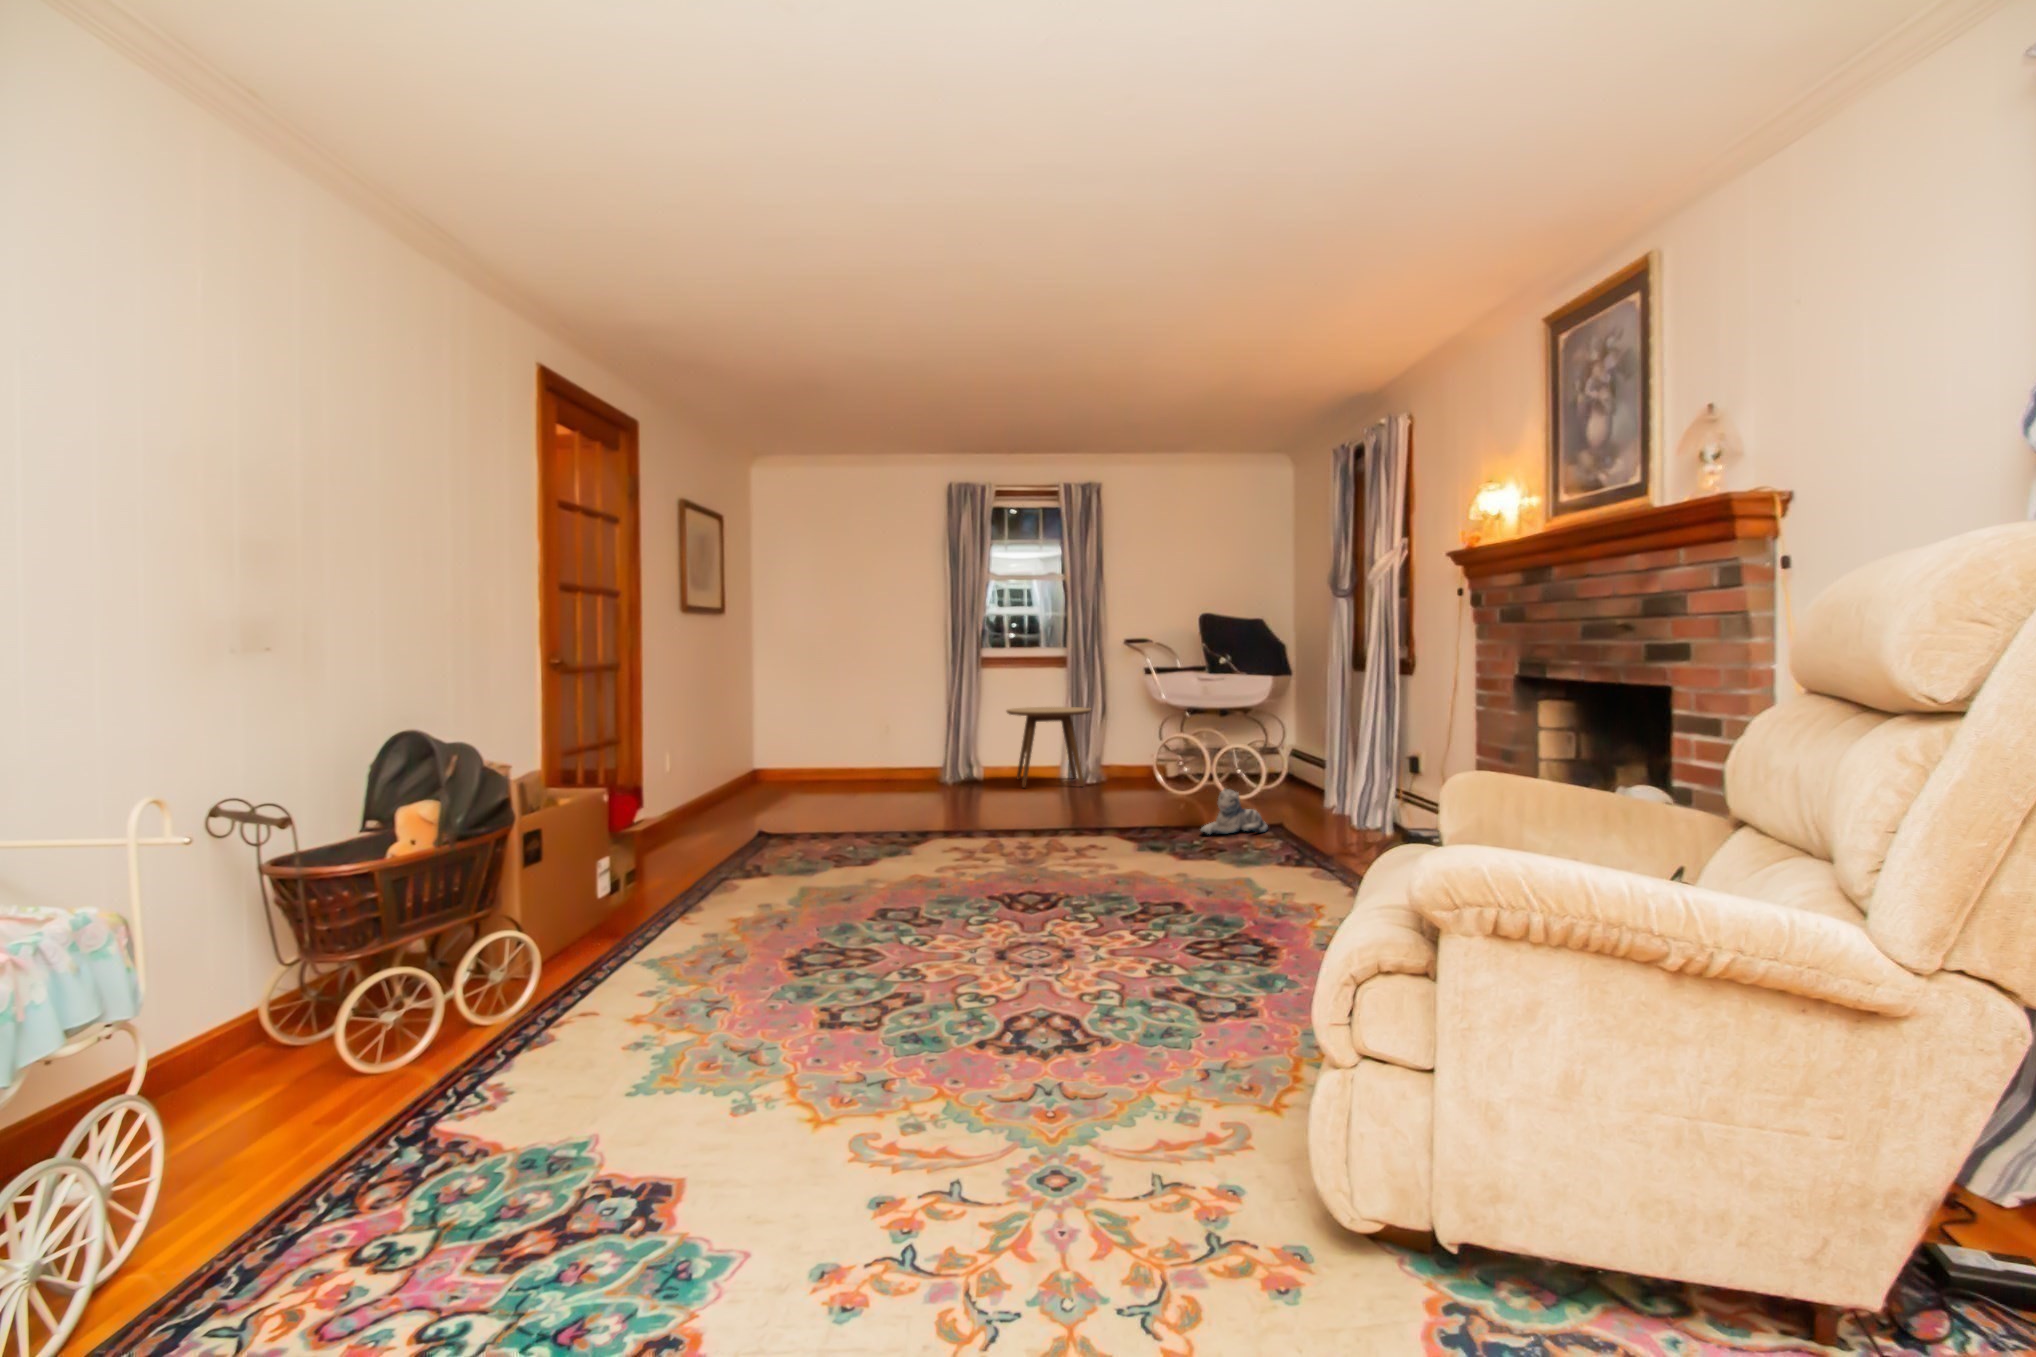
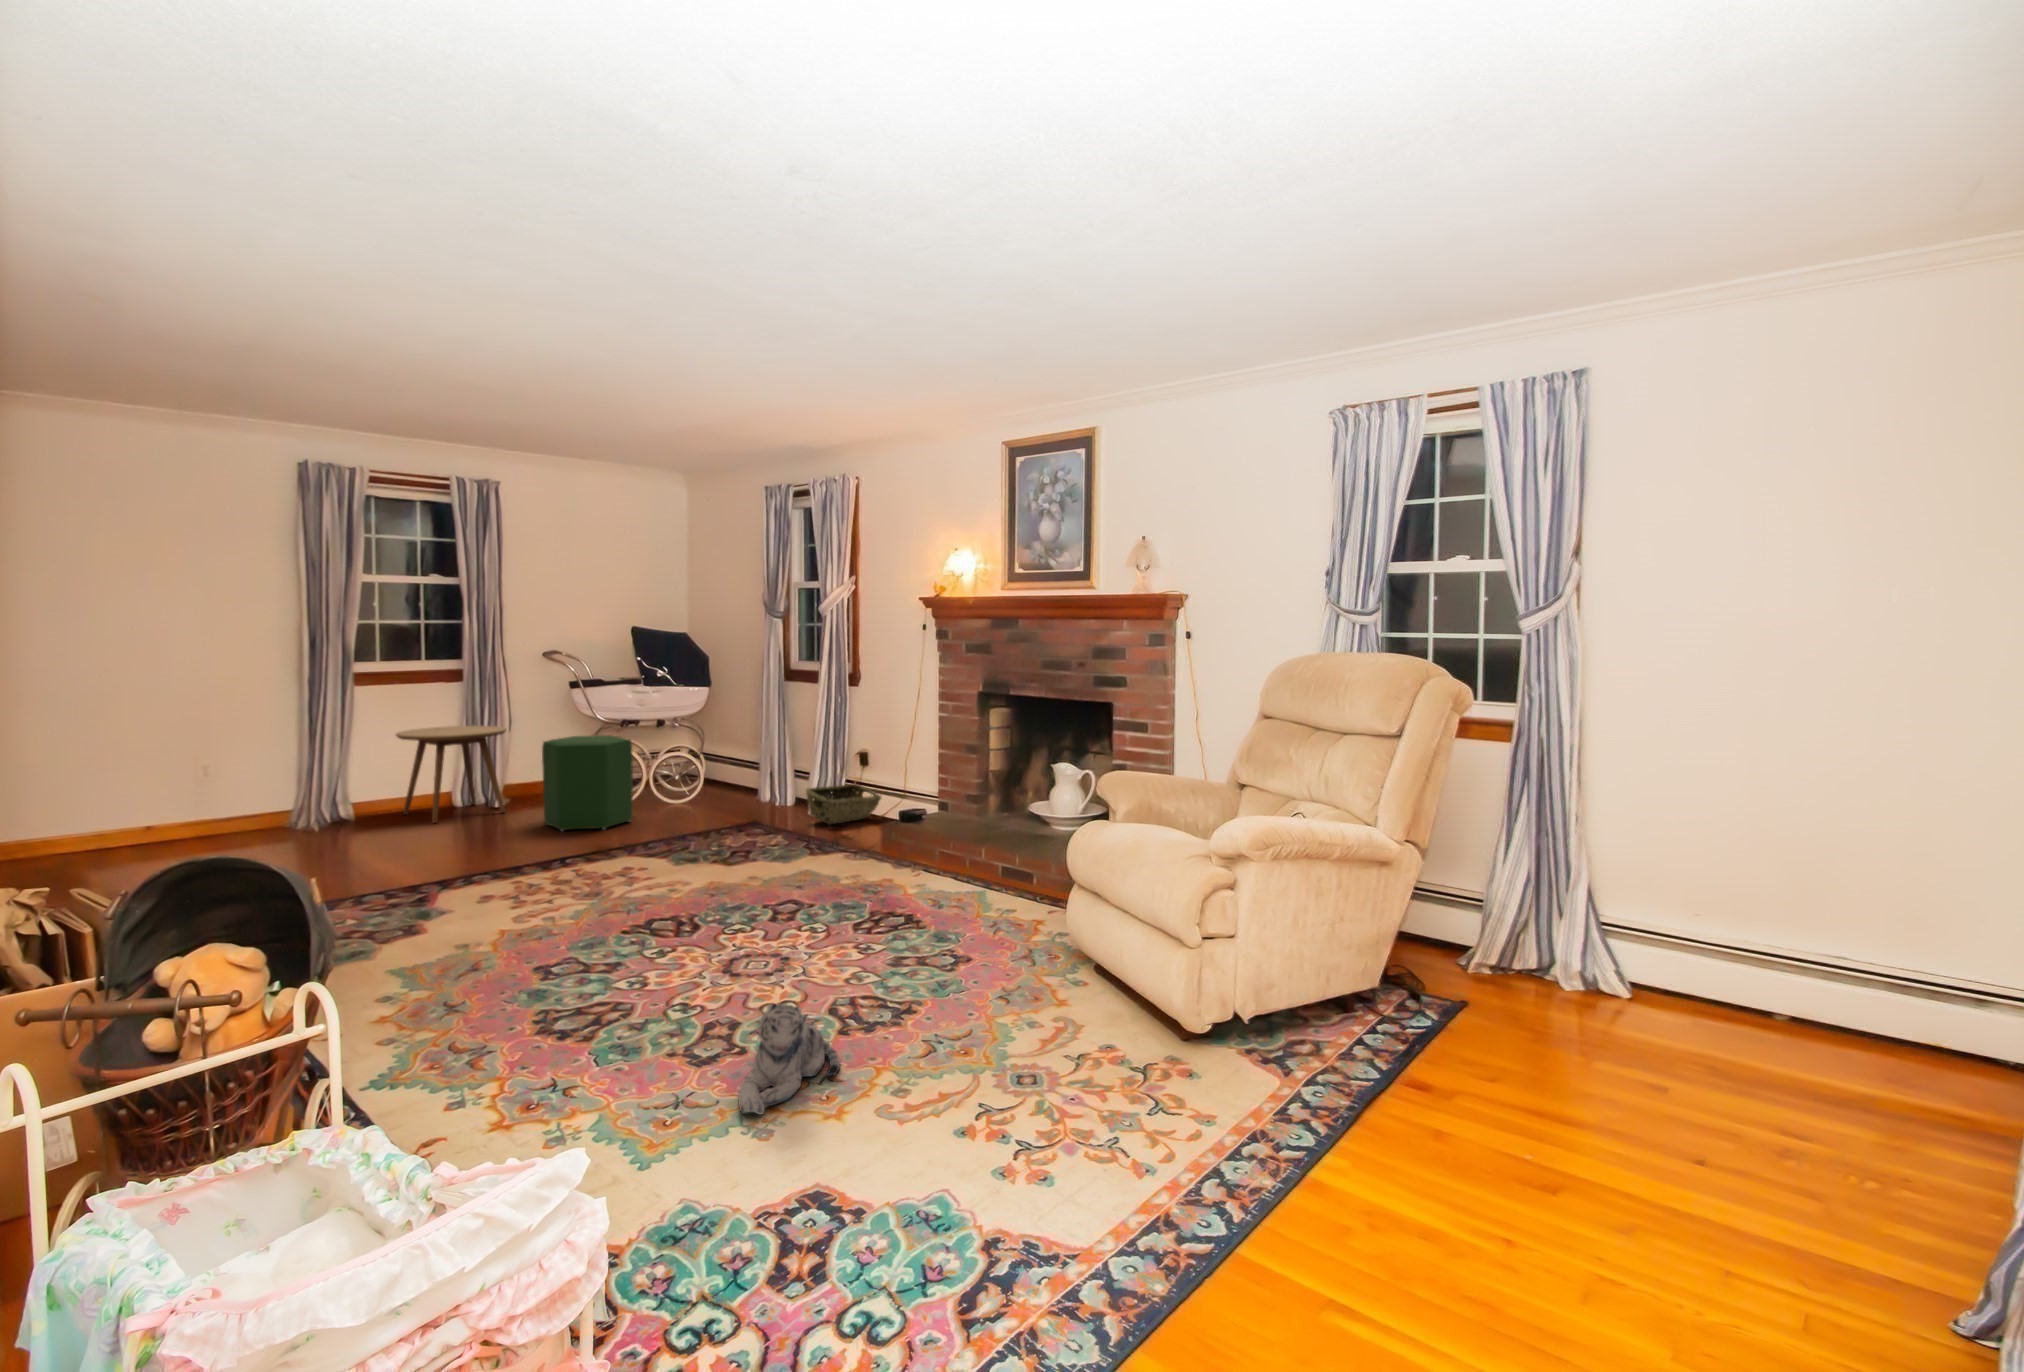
ottoman: none [1091,719,1166,810] -> present [542,735,633,831]
plush toy: present [1201,788,1268,834] -> present [738,1004,840,1114]
woven basket: none [1325,791,1423,837] -> present [806,784,881,824]

